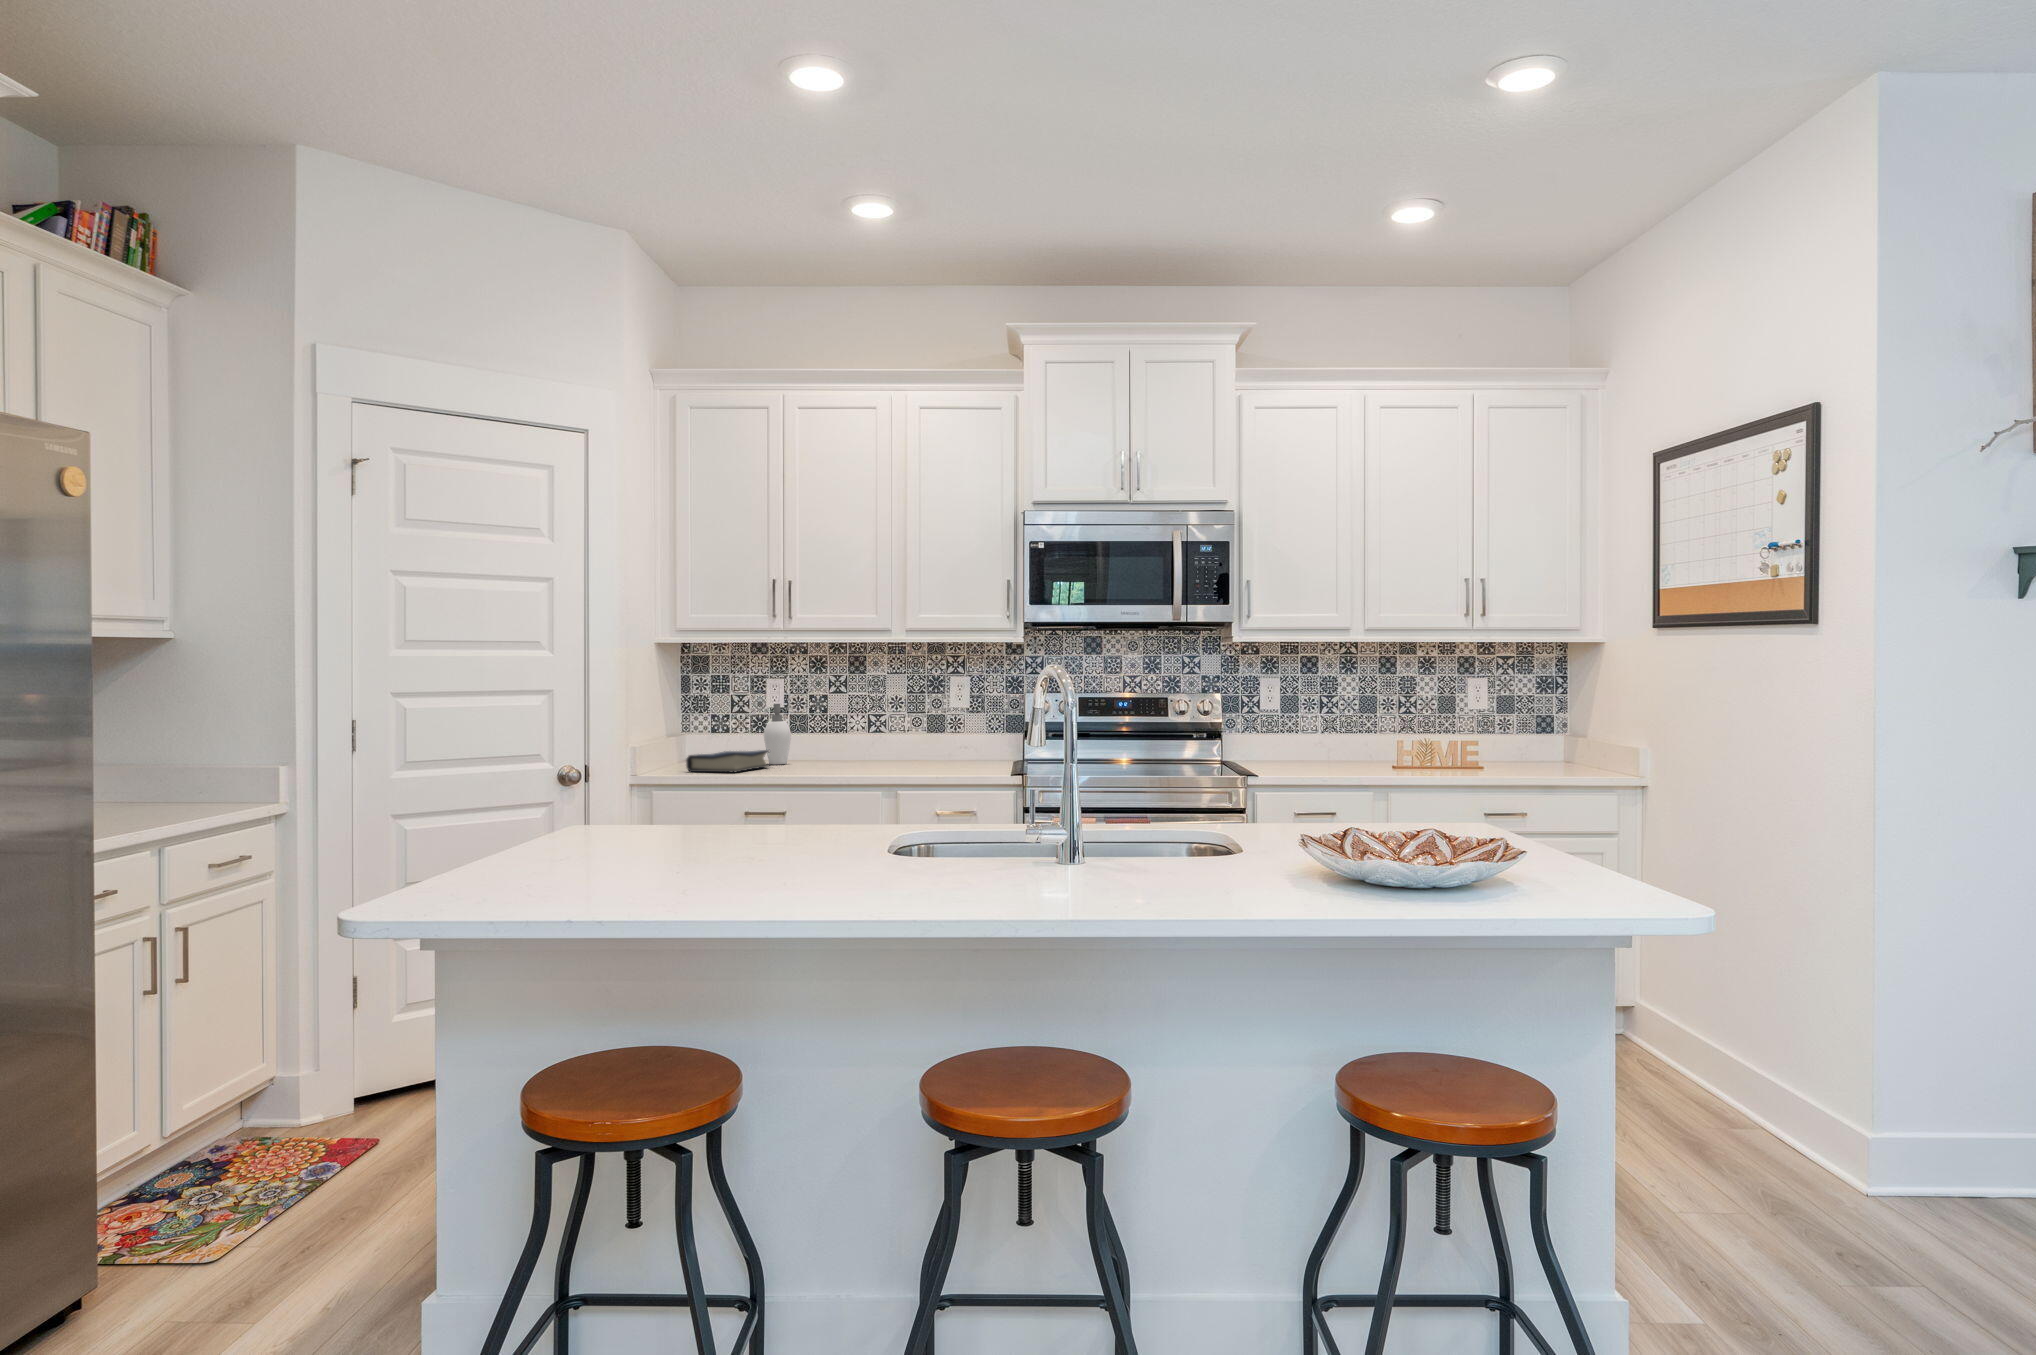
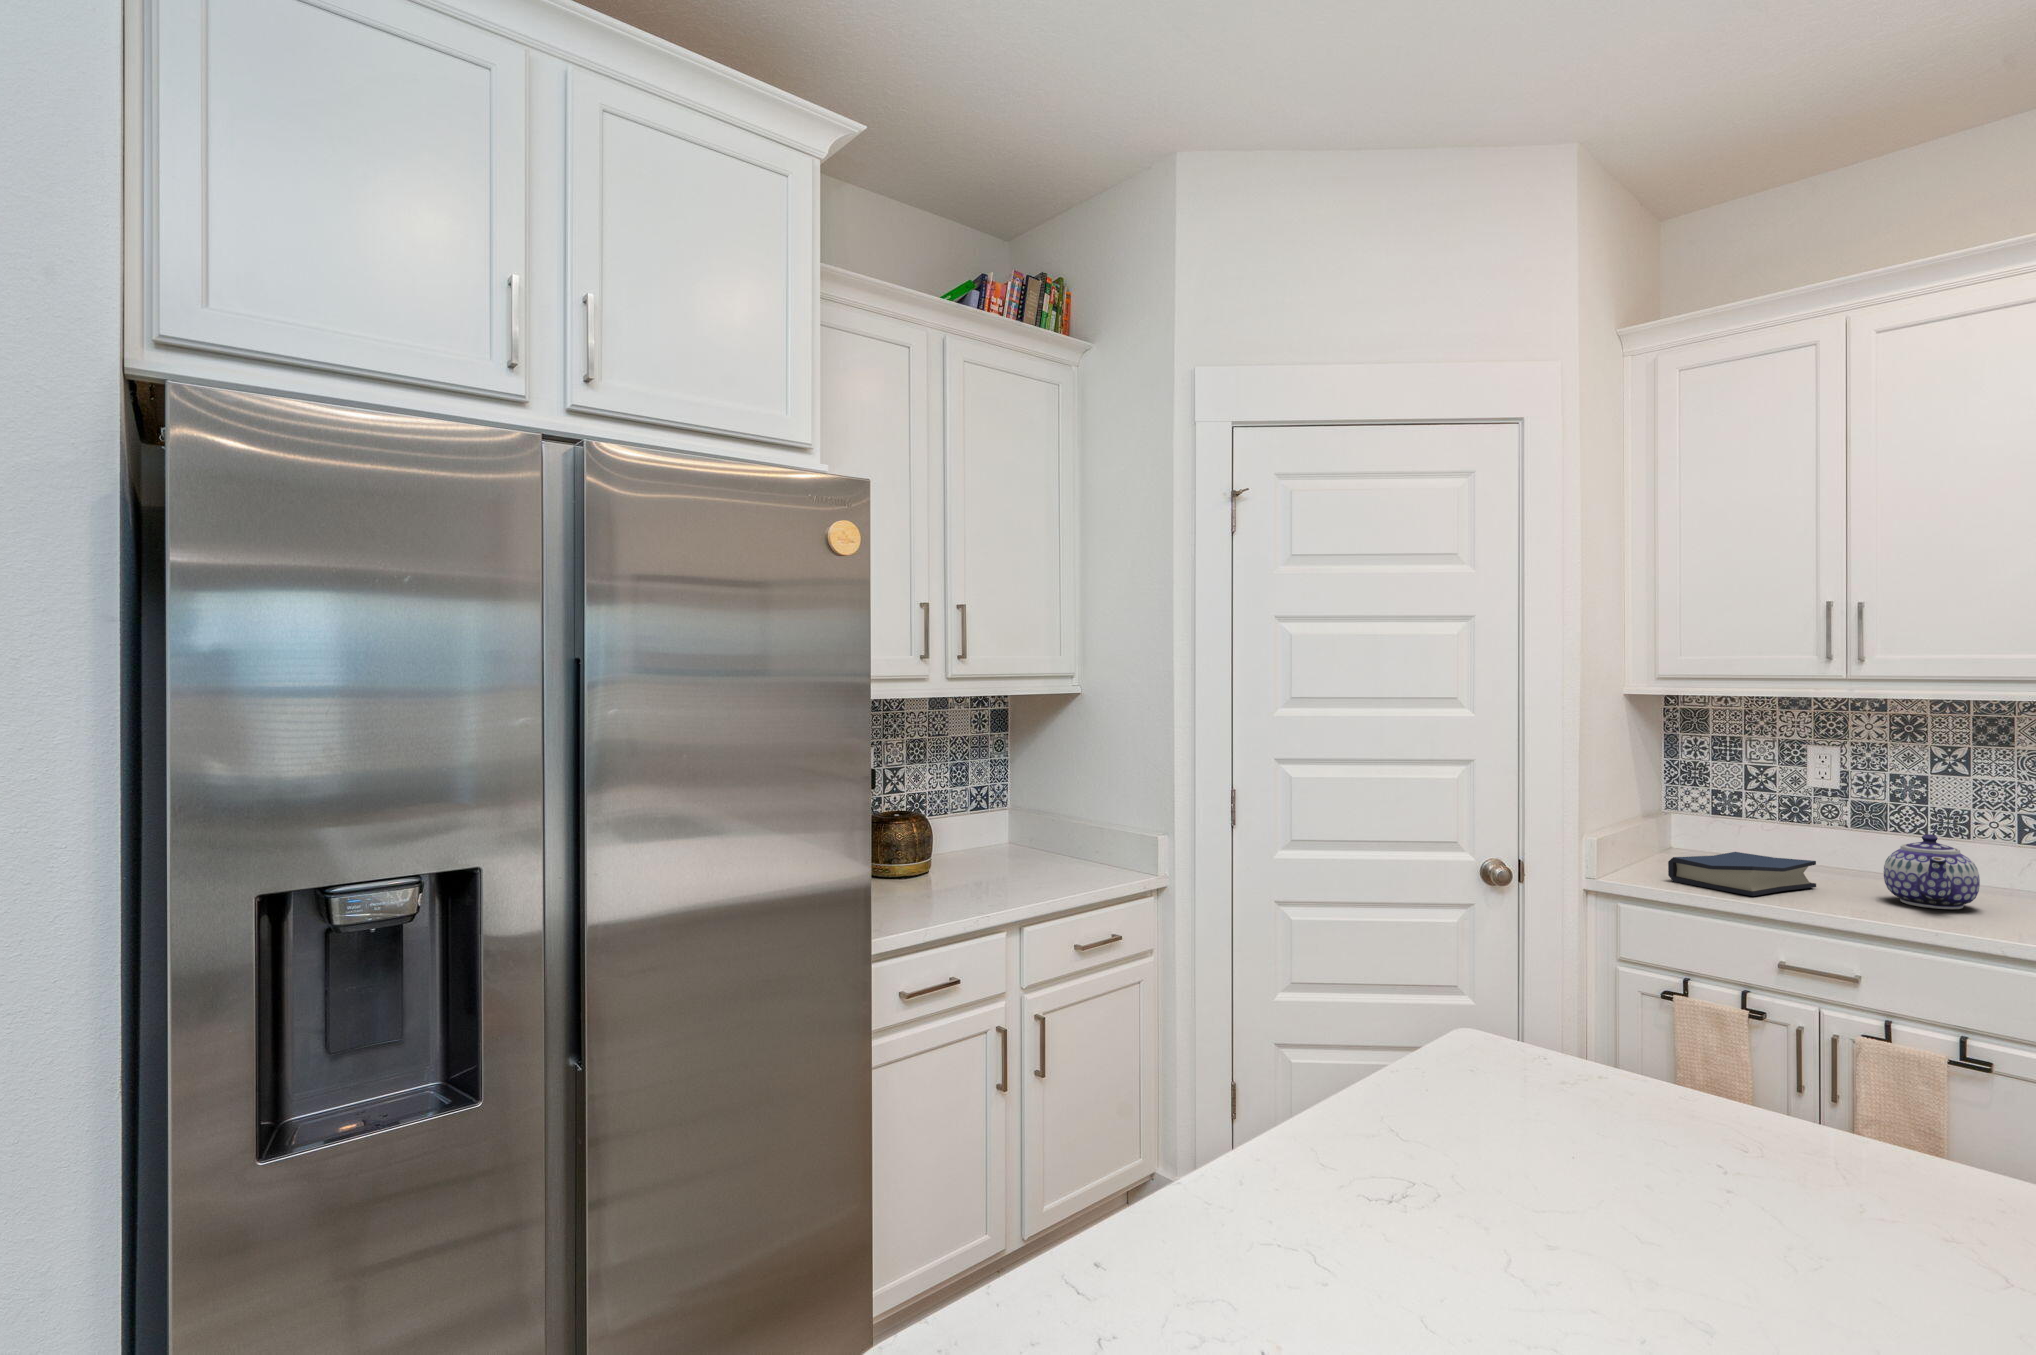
soap dispenser: present [764,704,798,764] -> none [1803,787,1871,880]
teapot: none [803,725,848,768] -> present [1883,834,1980,909]

